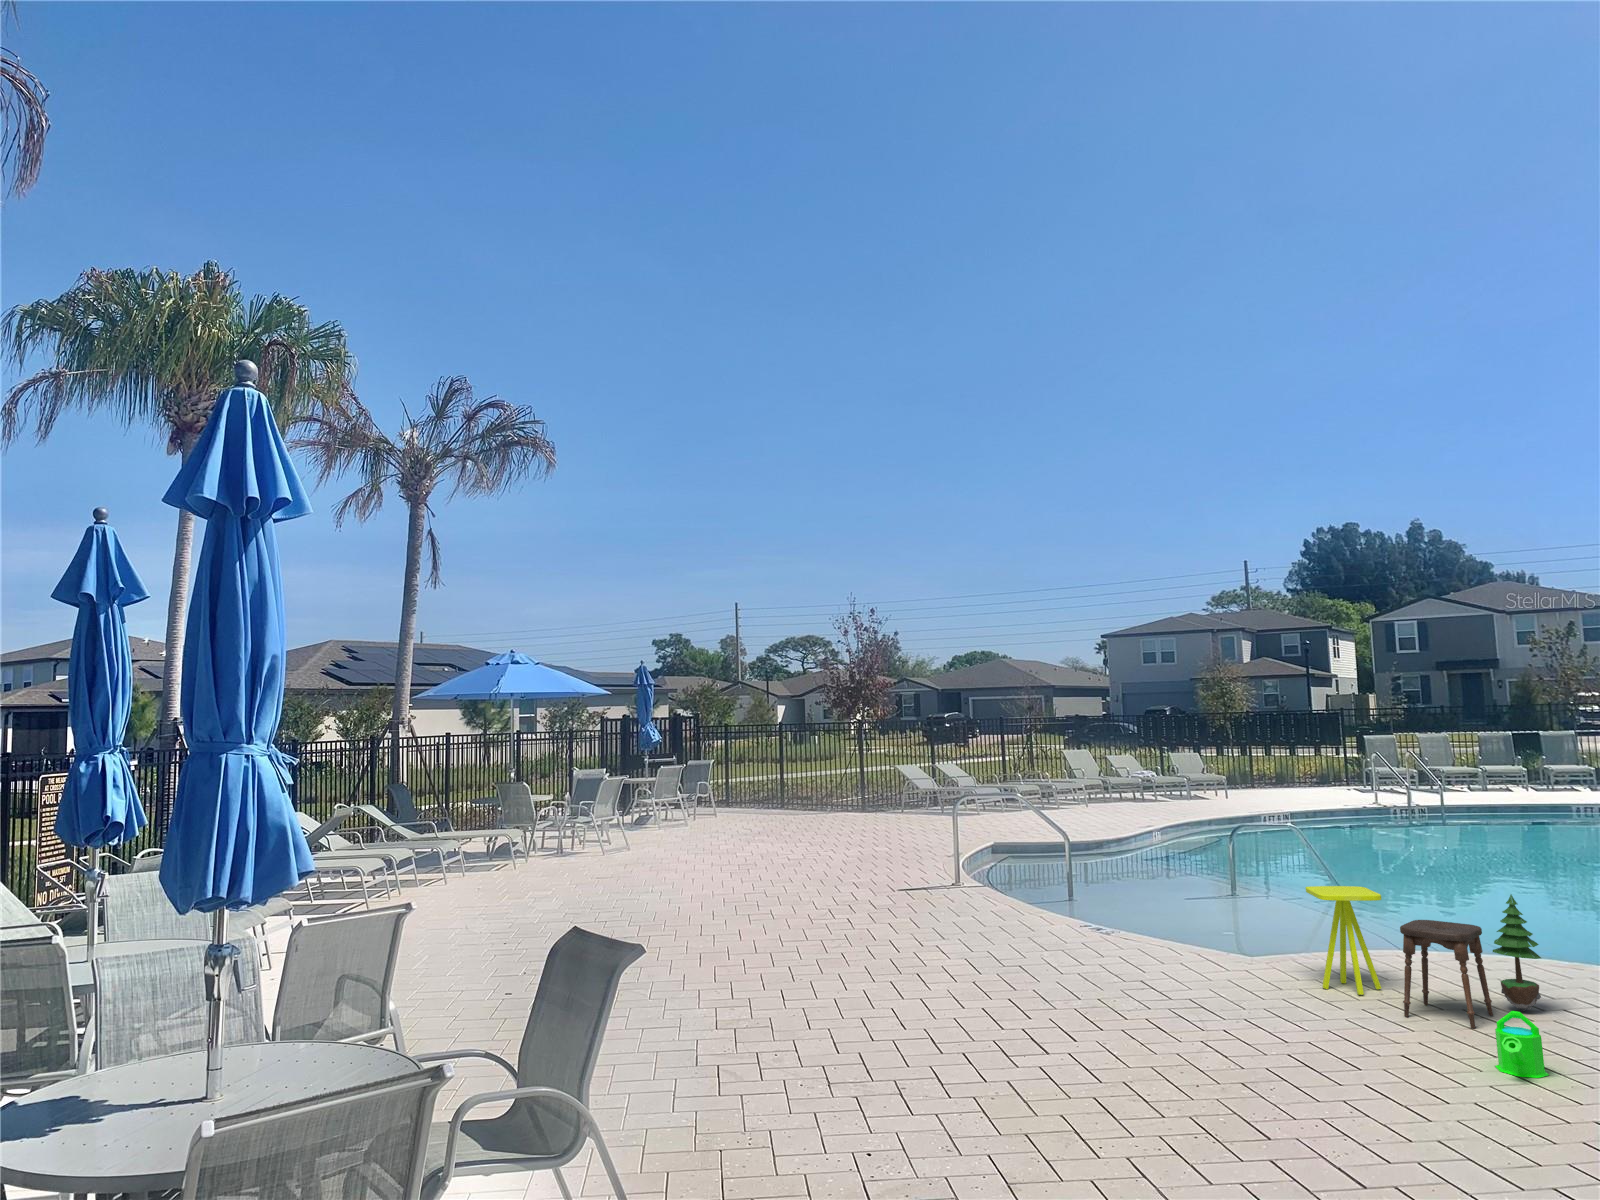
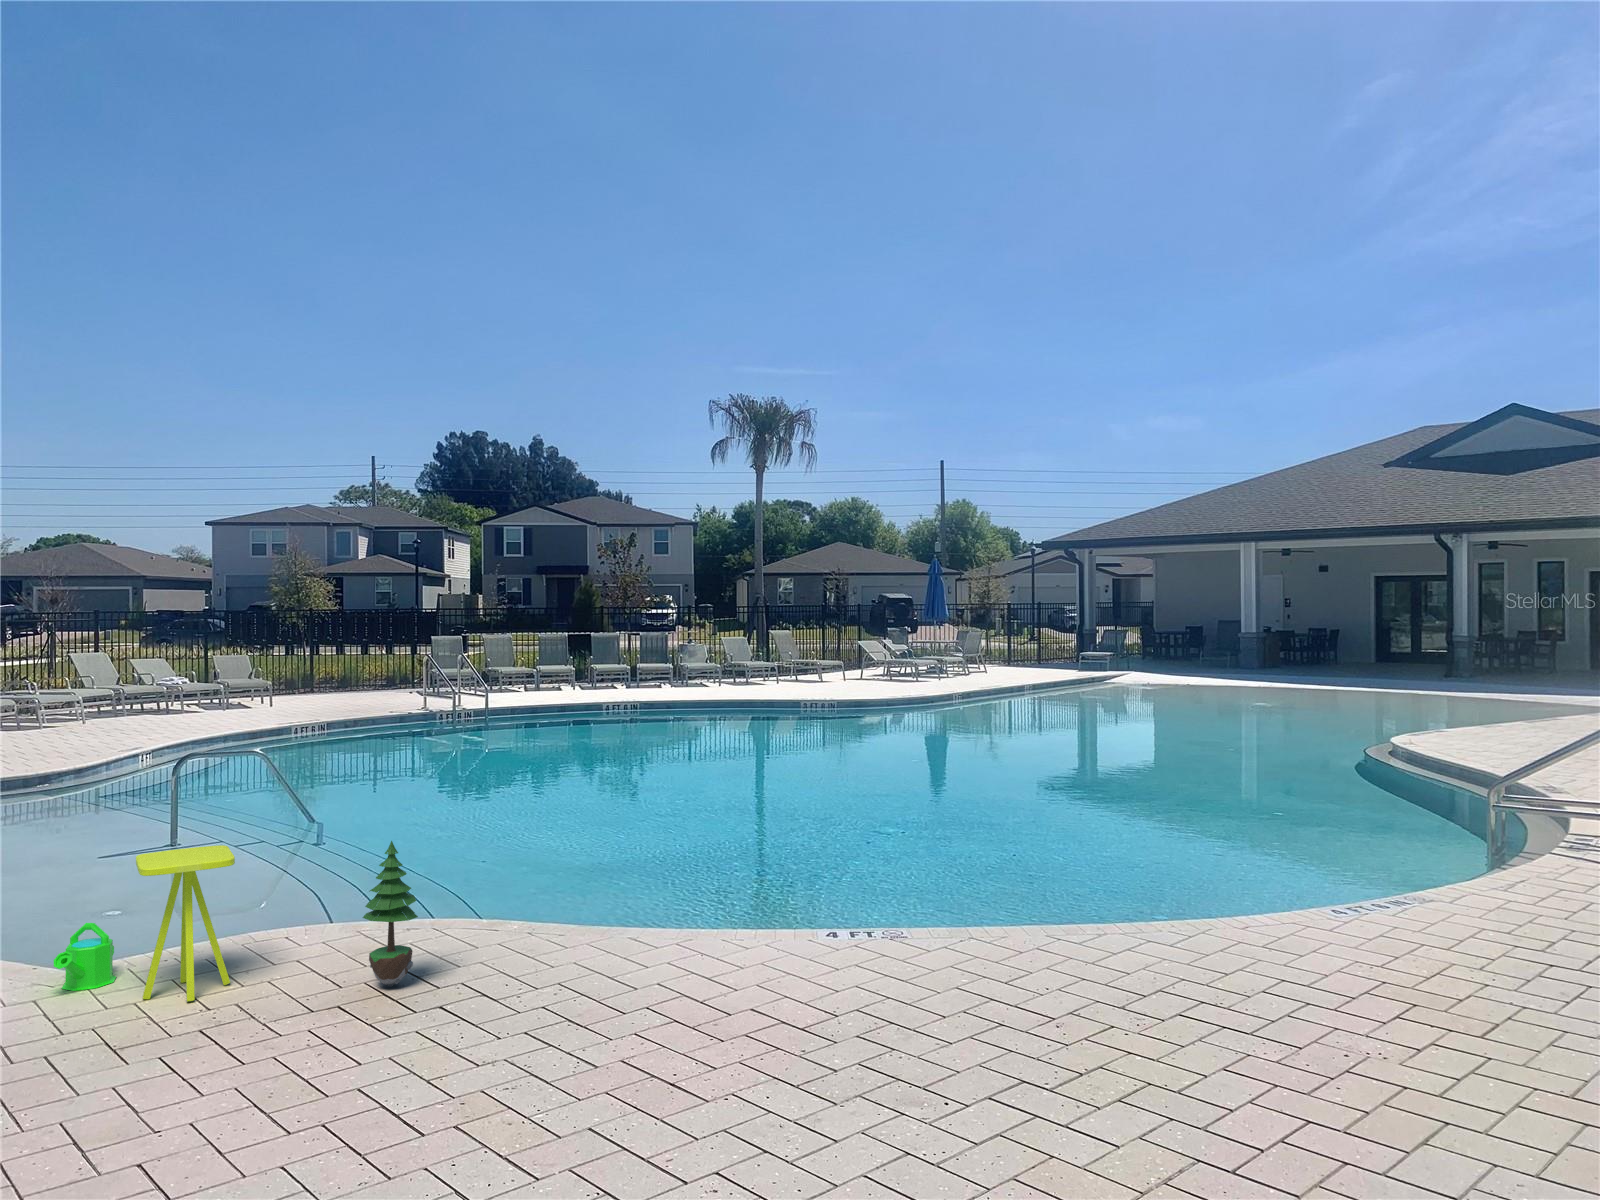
stool: present [1400,920,1493,1029] -> none [224,888,349,1034]
watering can: present [1495,1011,1549,1078] -> present [54,923,116,991]

